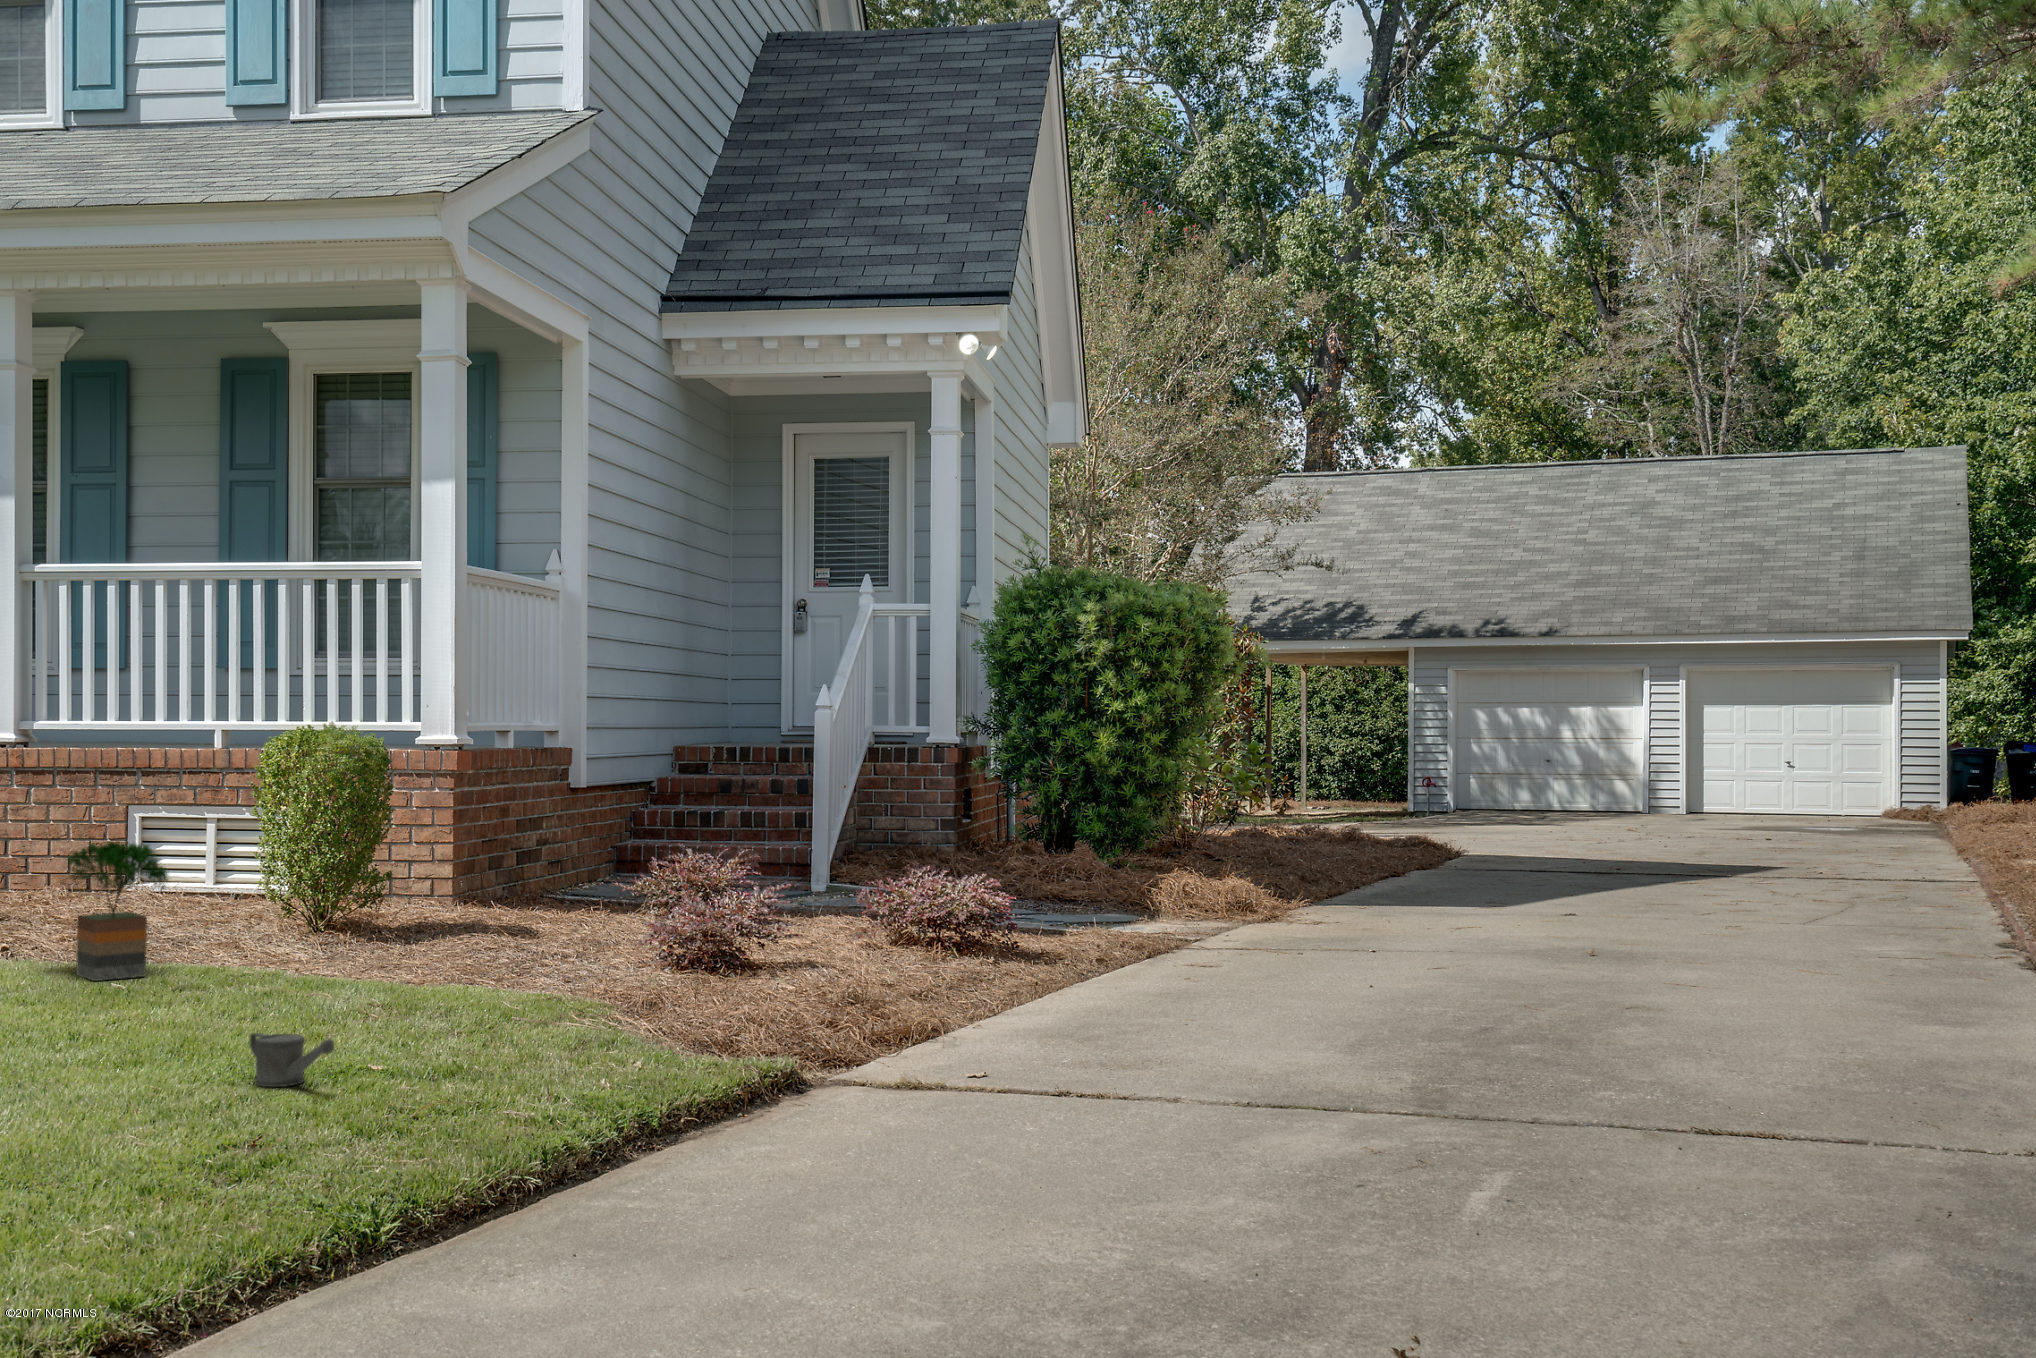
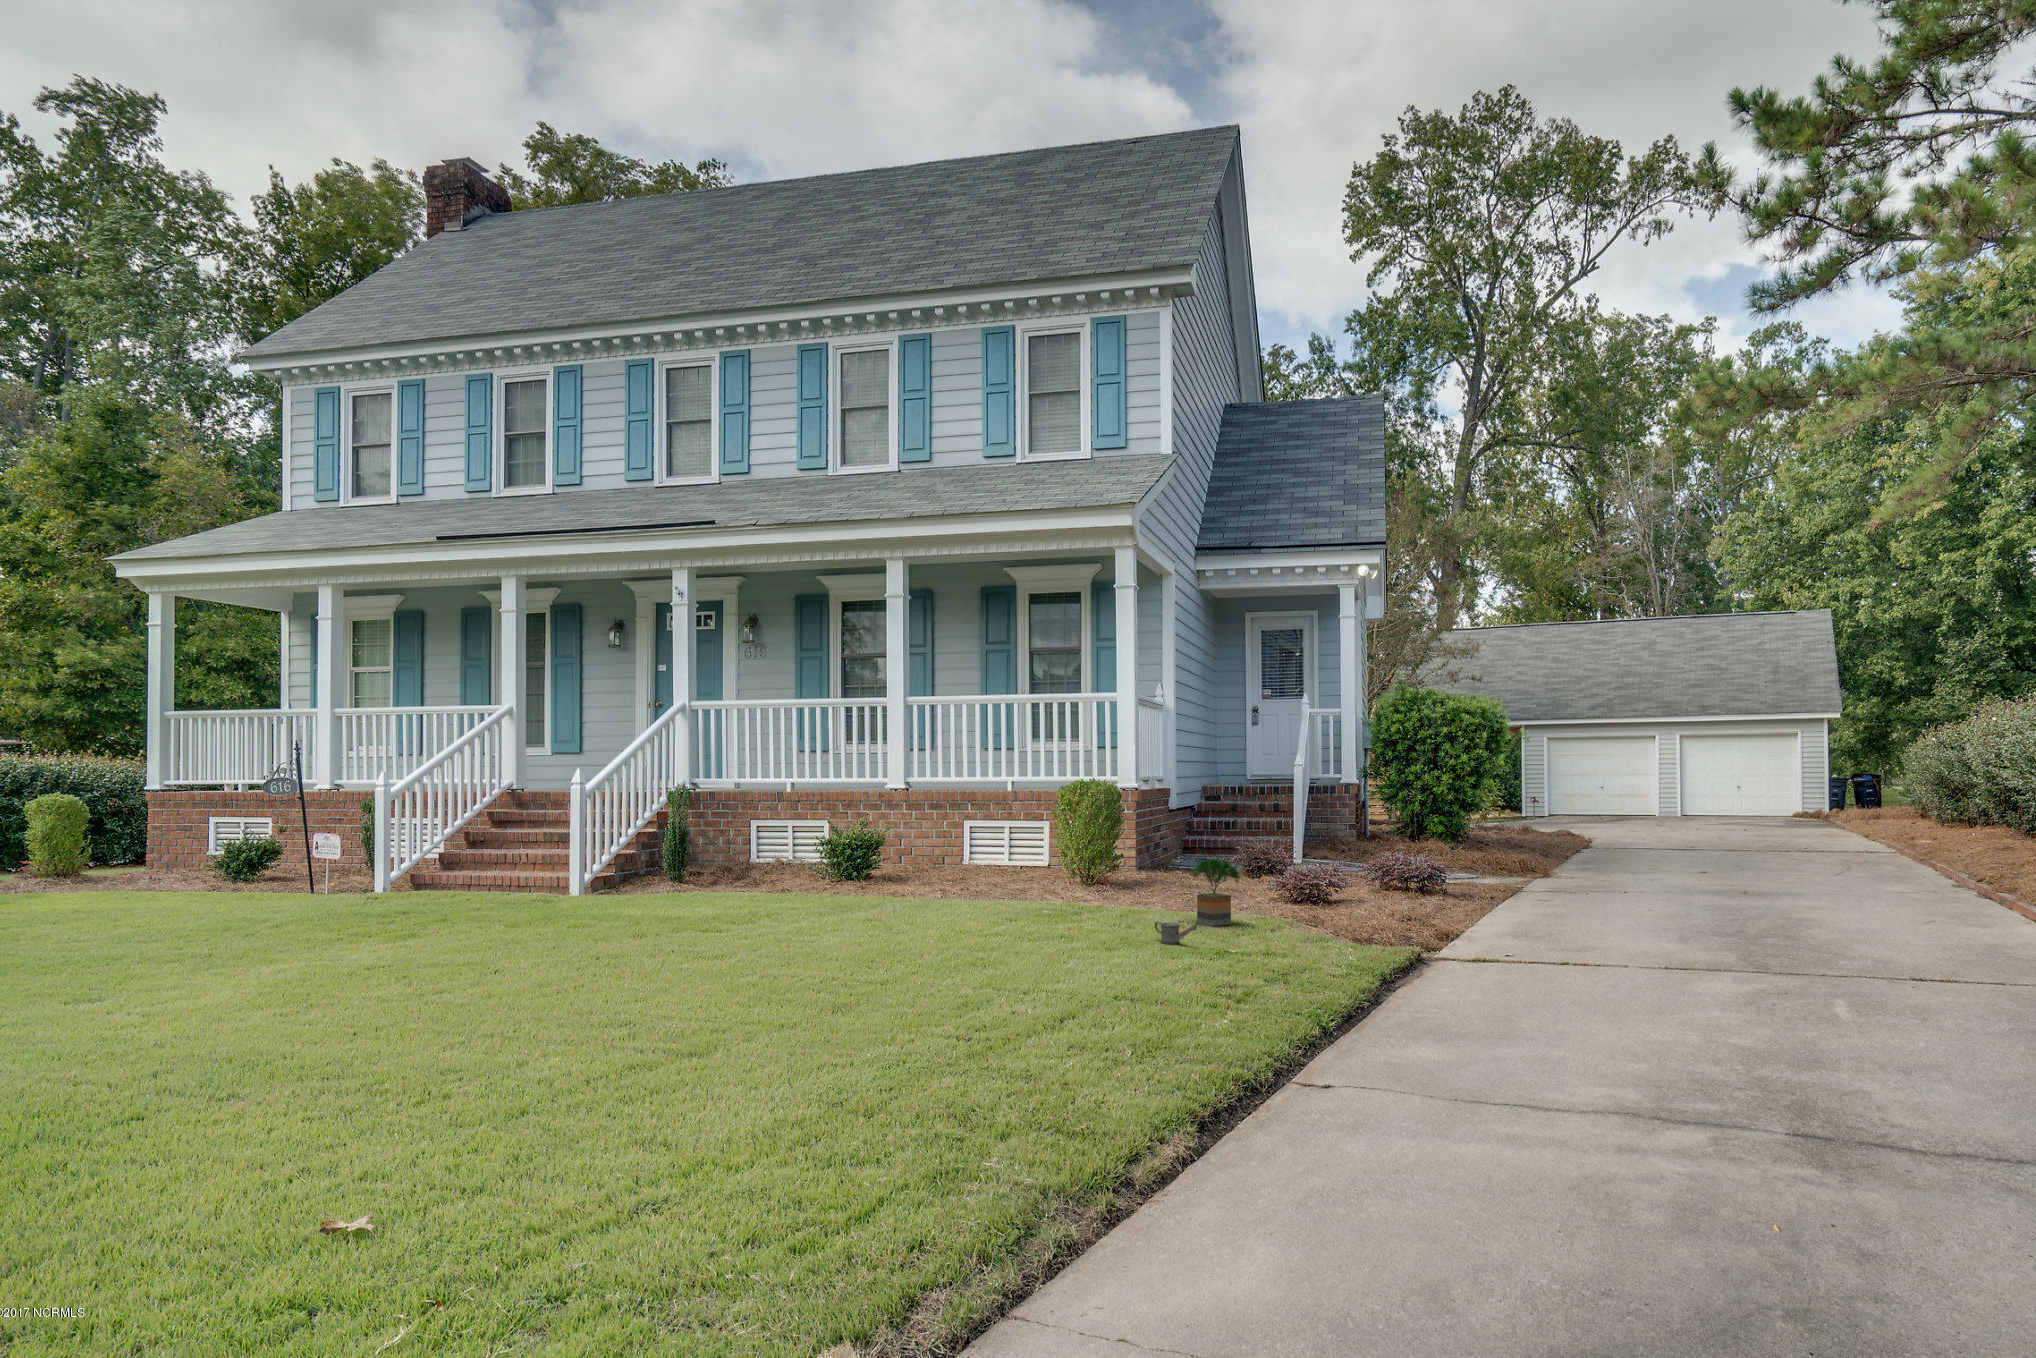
potted tree: present [67,842,170,981] -> present [1192,859,1241,926]

